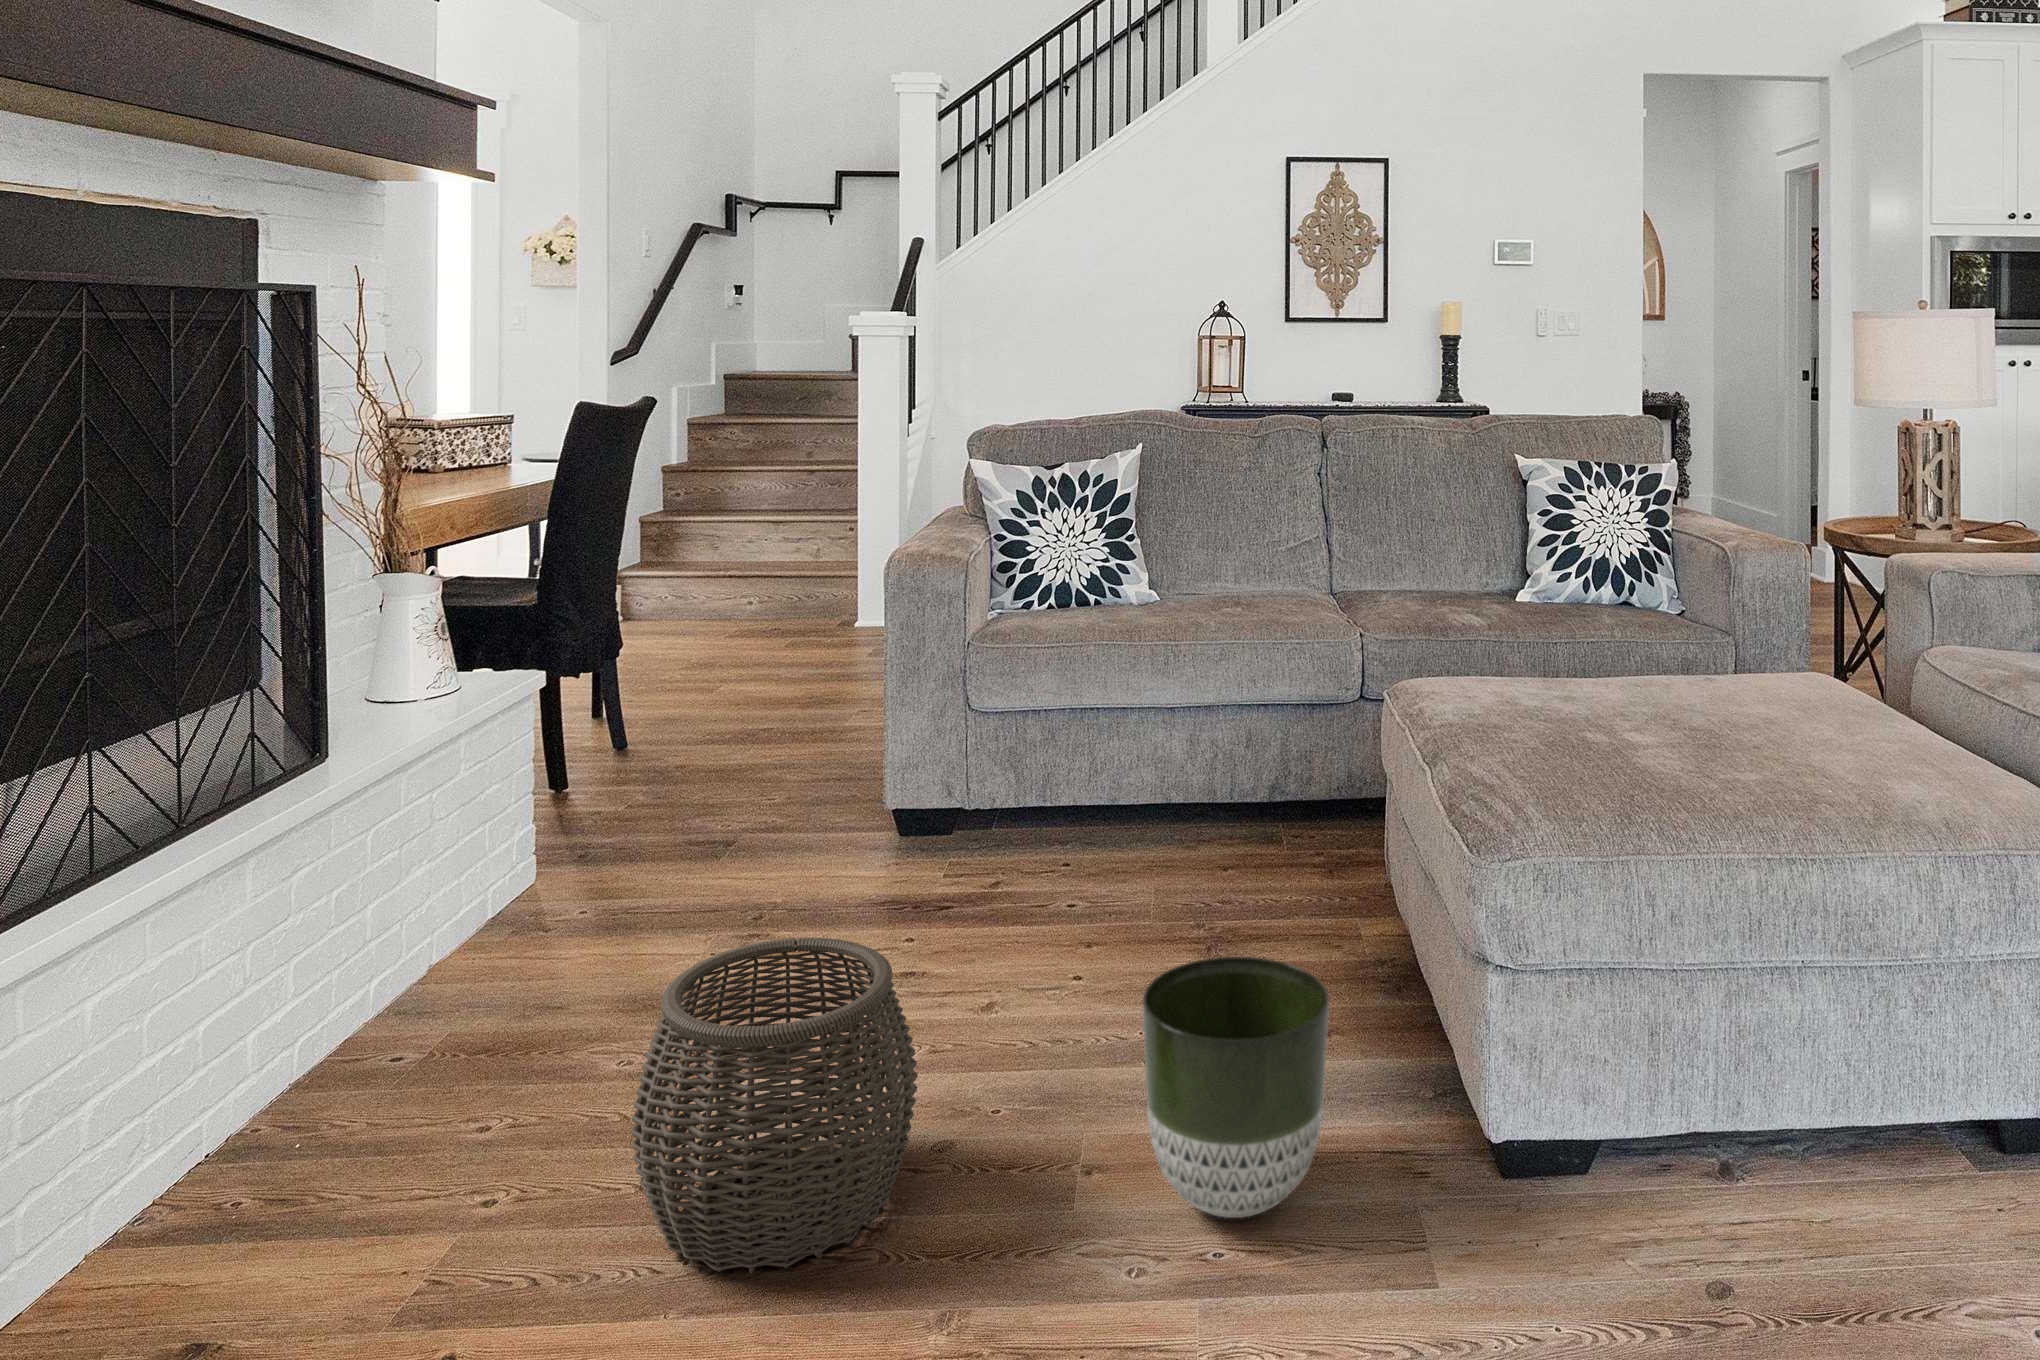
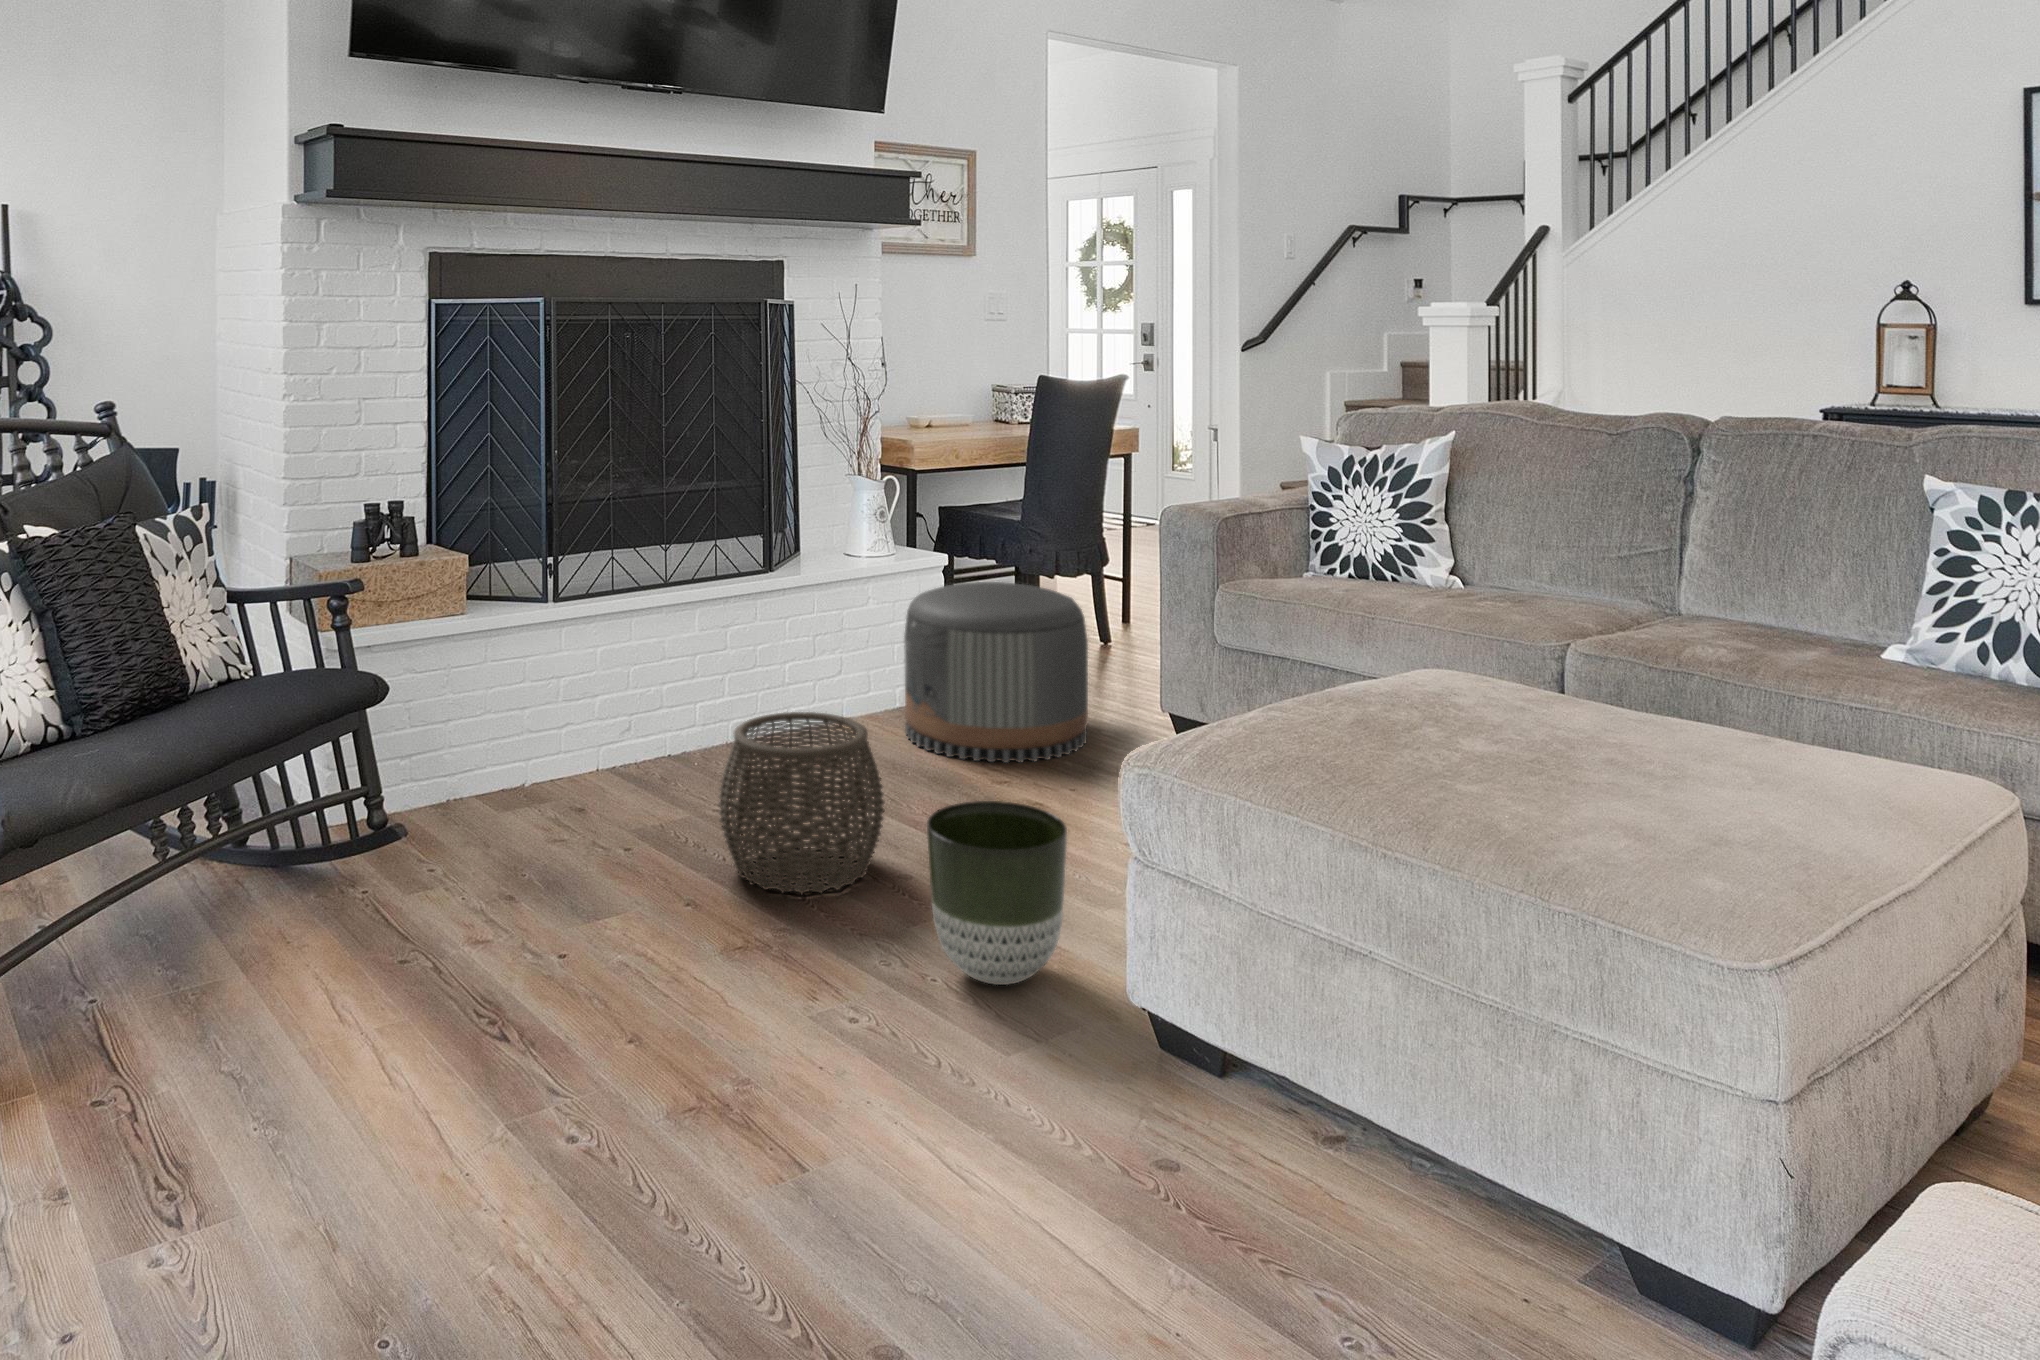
pouf: none [546,688,822,963] -> present [904,582,1088,763]

